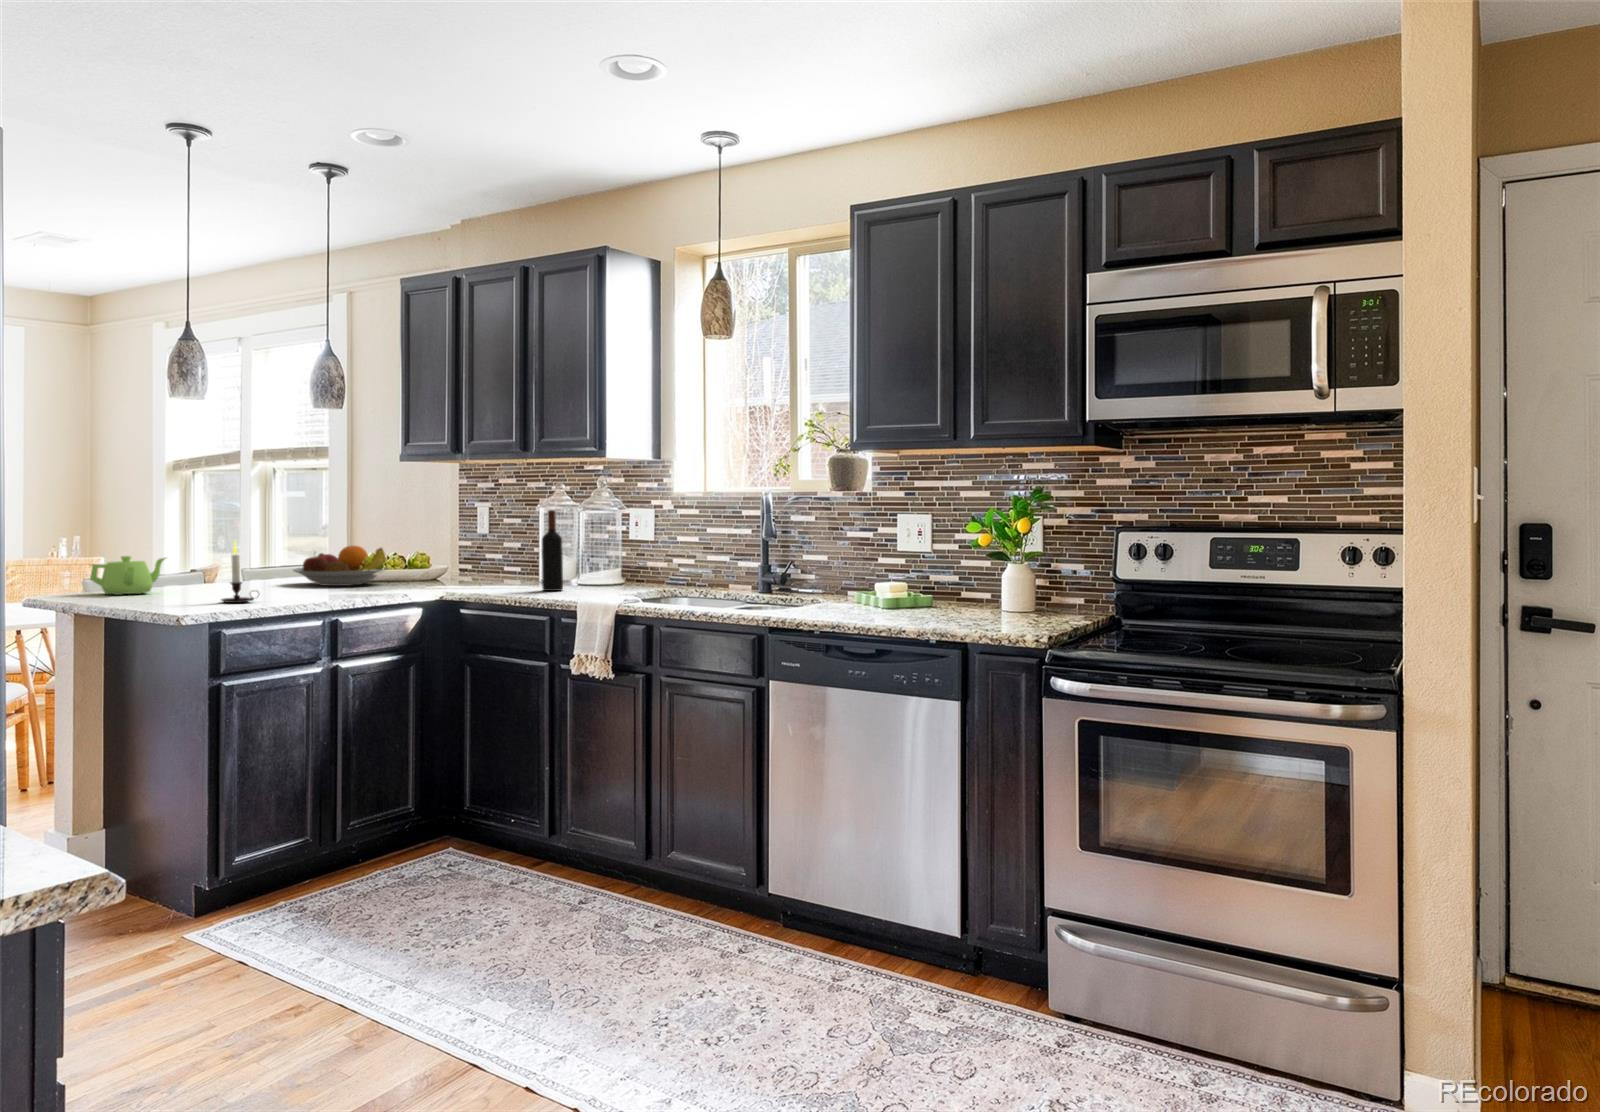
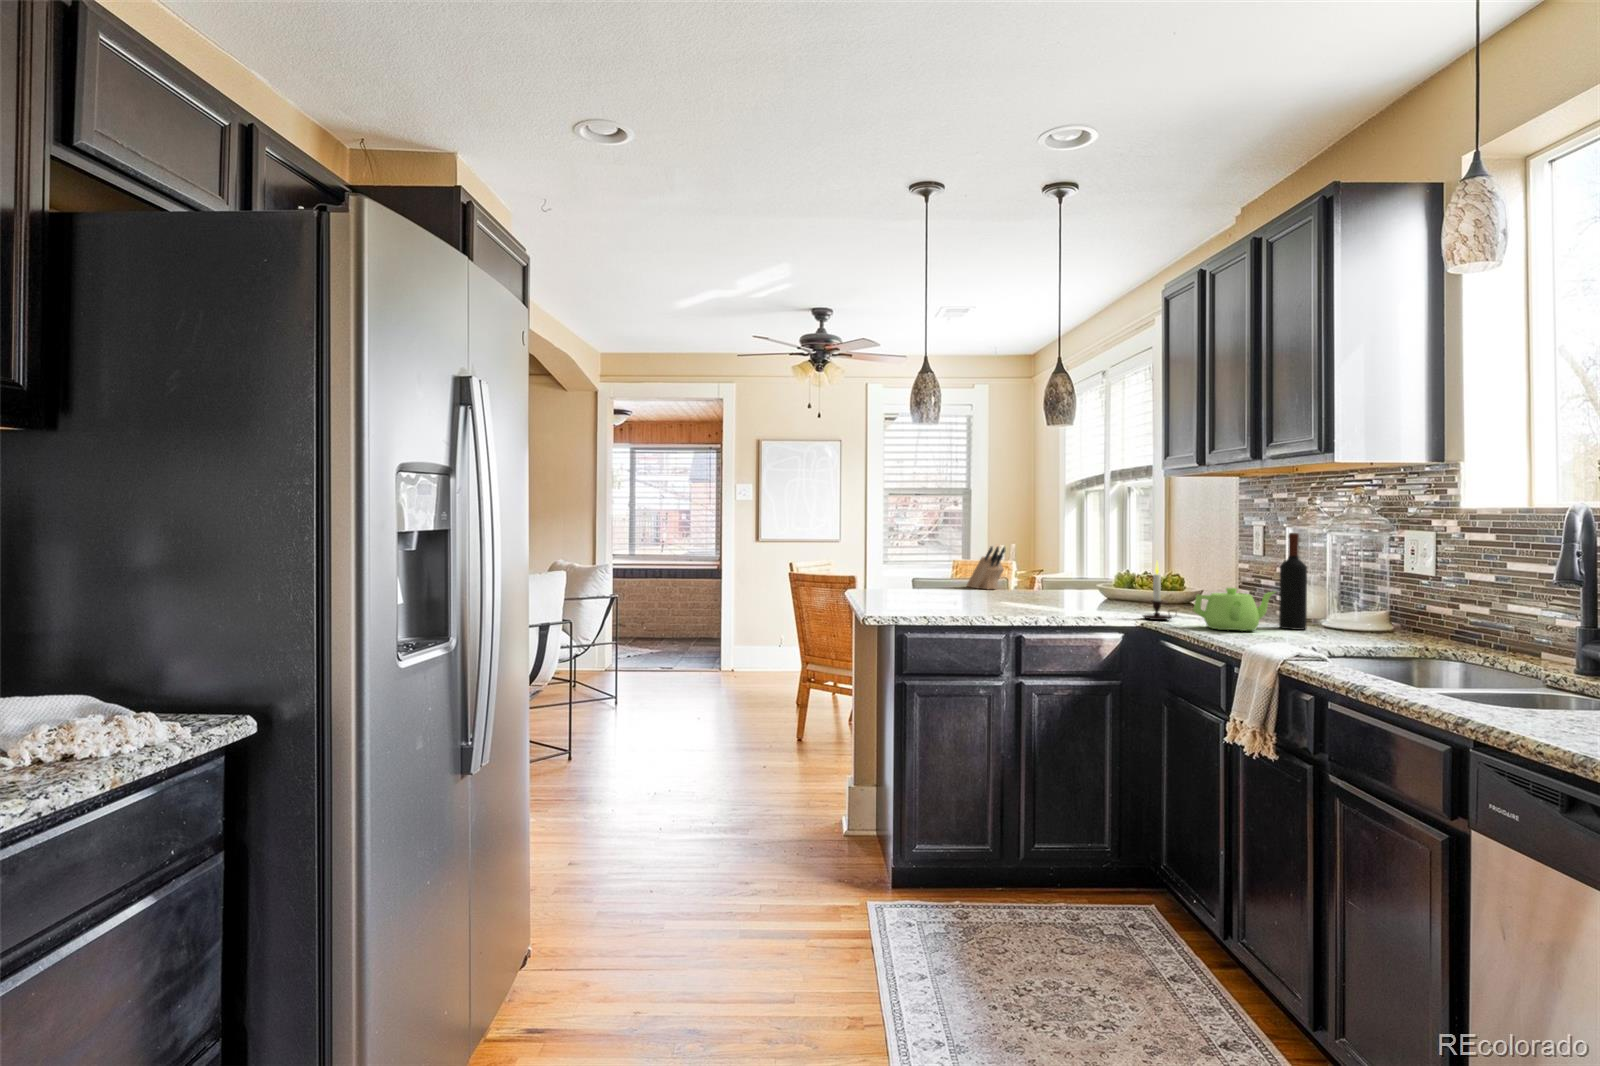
knife block: none [159,530,218,581] -> present [967,547,1005,589]
candle: present [222,541,258,603] -> present [1143,562,1172,620]
fruit bowl: present [294,546,386,586] -> none [1046,565,1138,604]
teapot: present [90,556,165,595] -> present [1193,588,1274,631]

